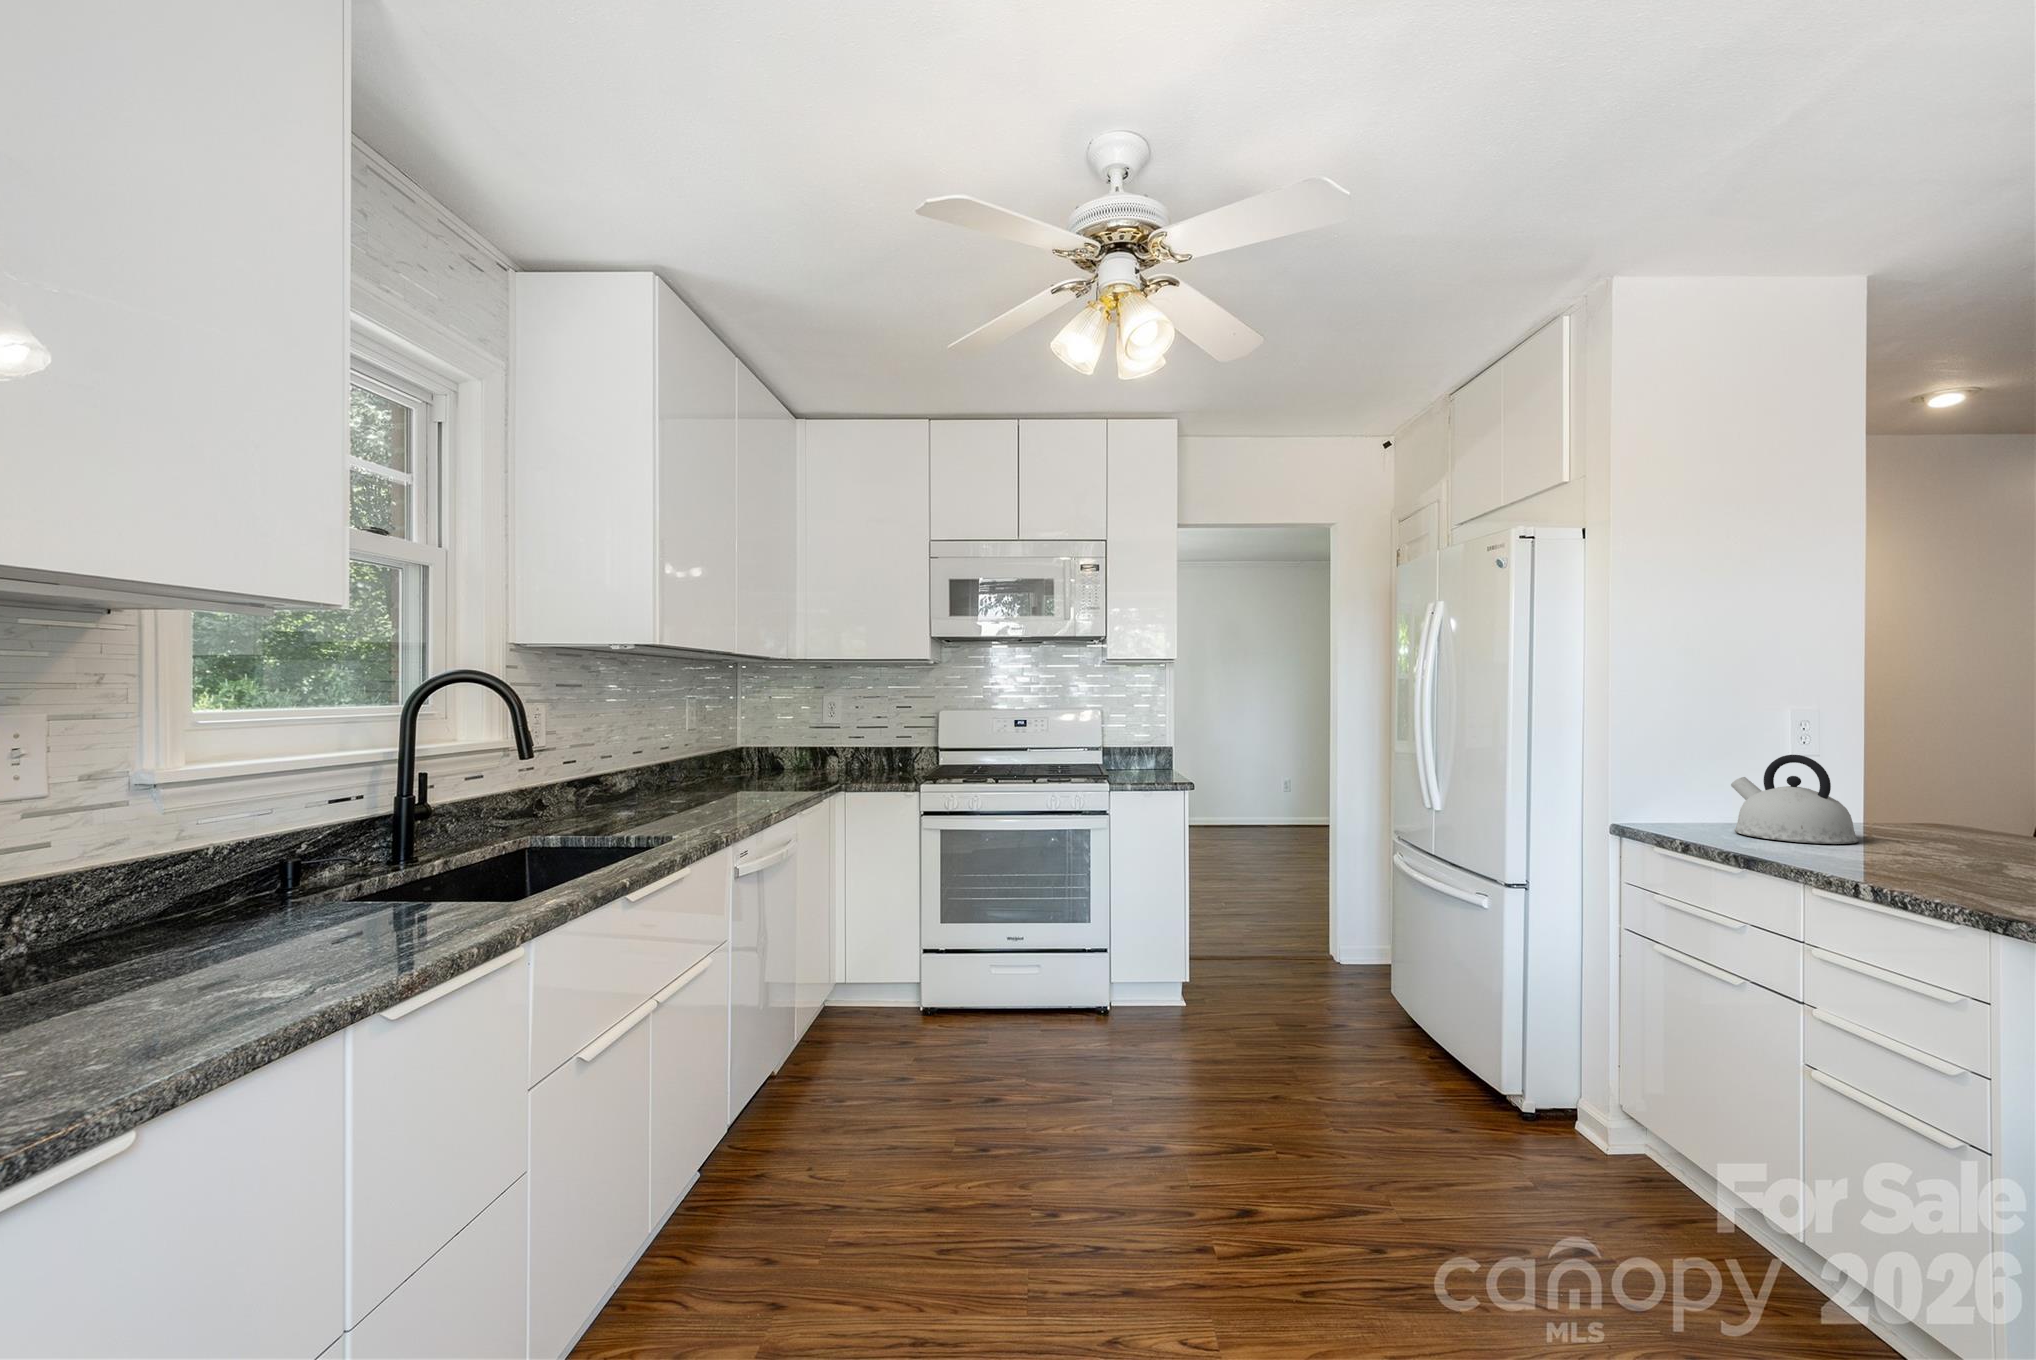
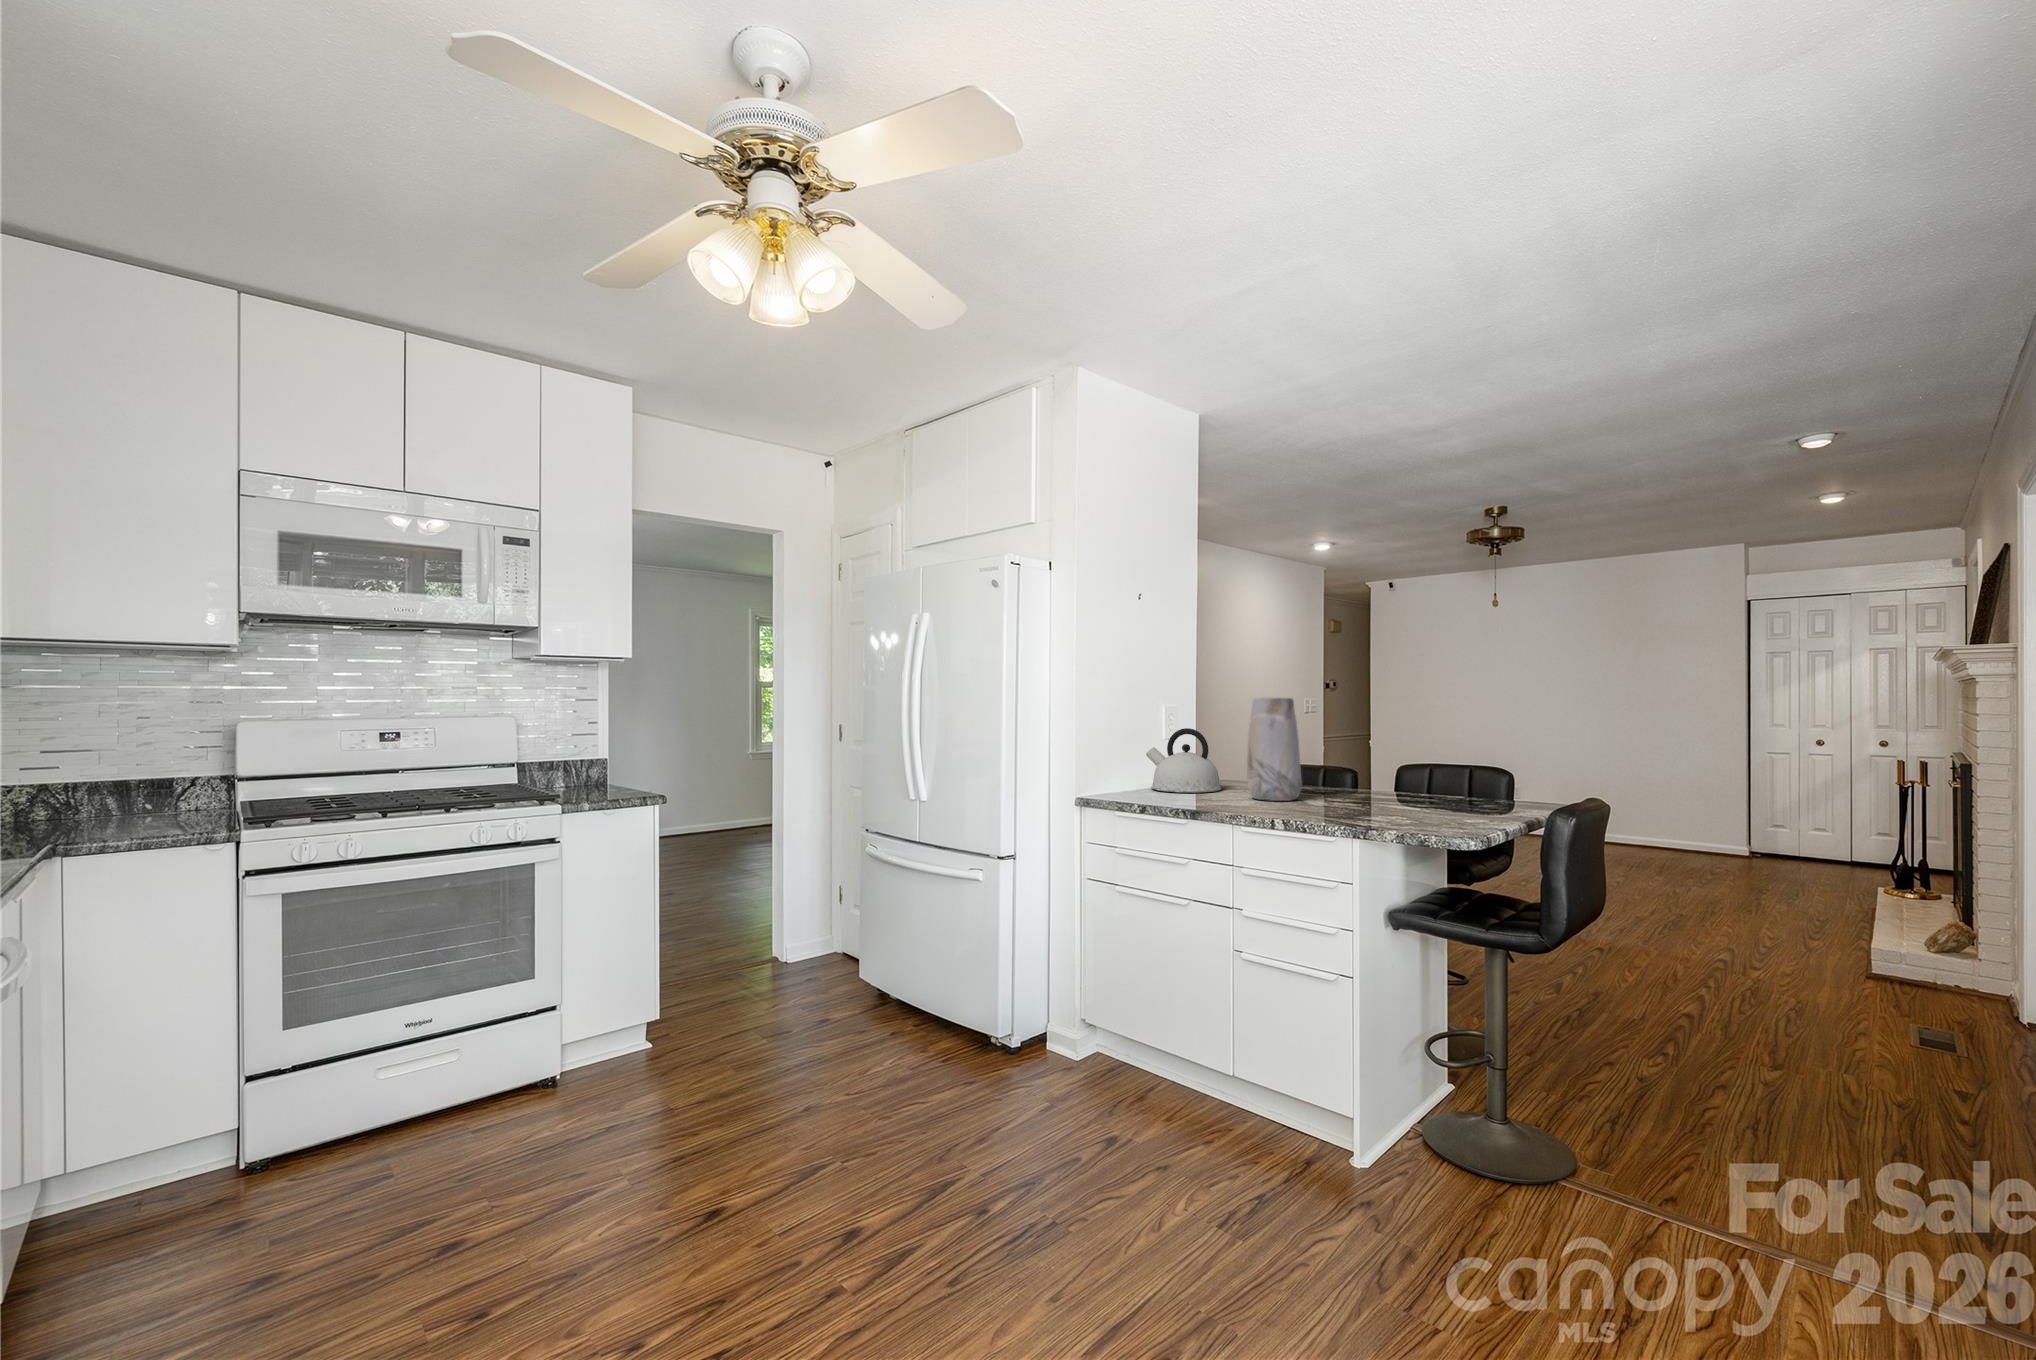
vase: none [1871,716,1979,870] -> present [1247,698,1302,801]

